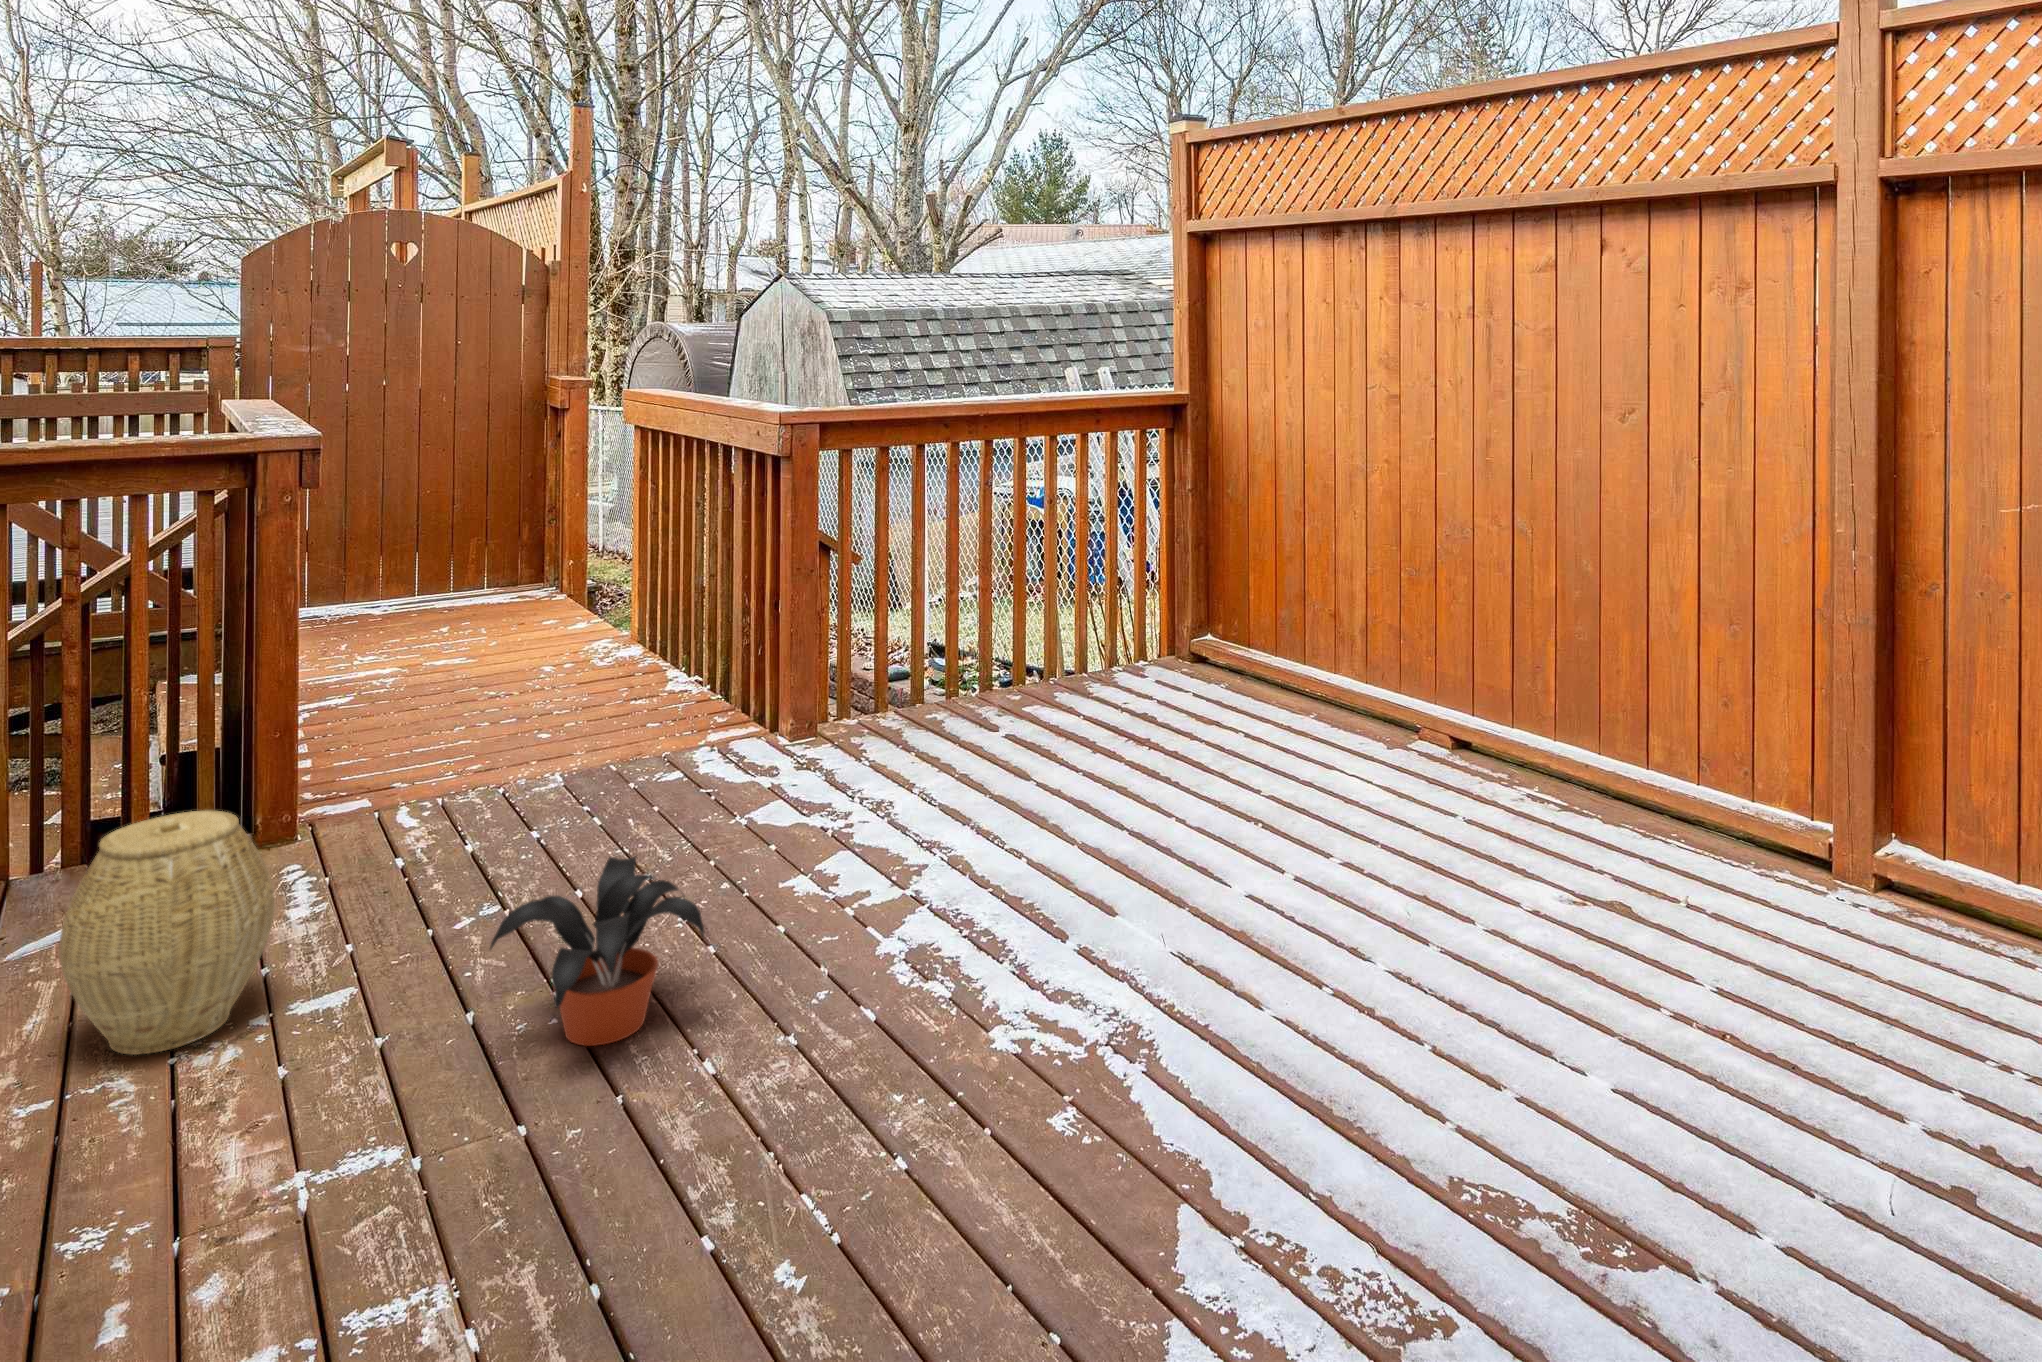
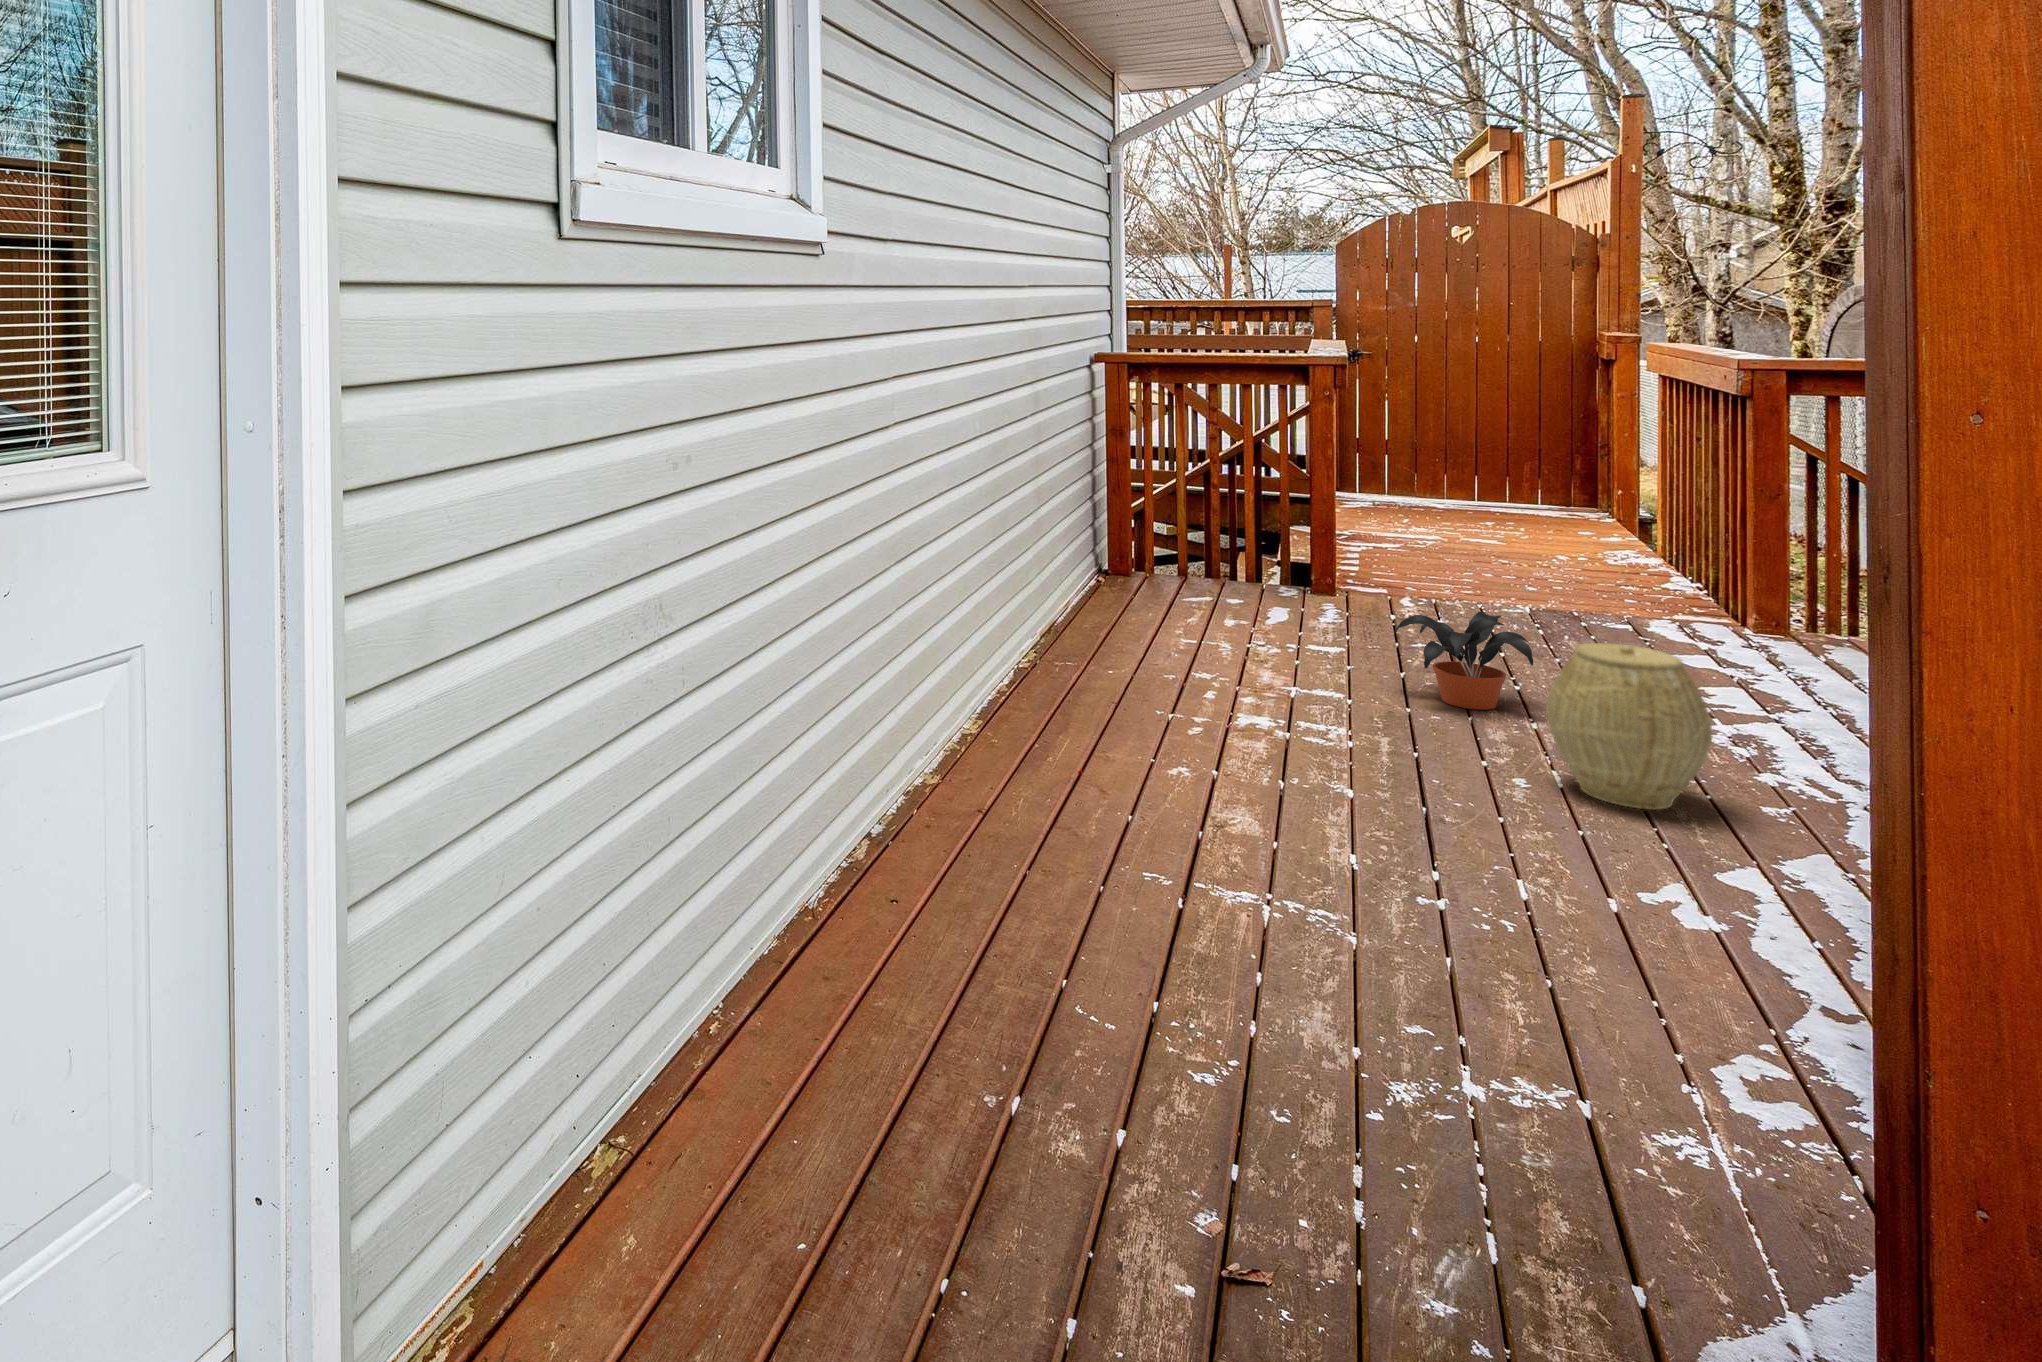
woven basket: present [59,810,275,1055] -> present [1547,643,1712,810]

